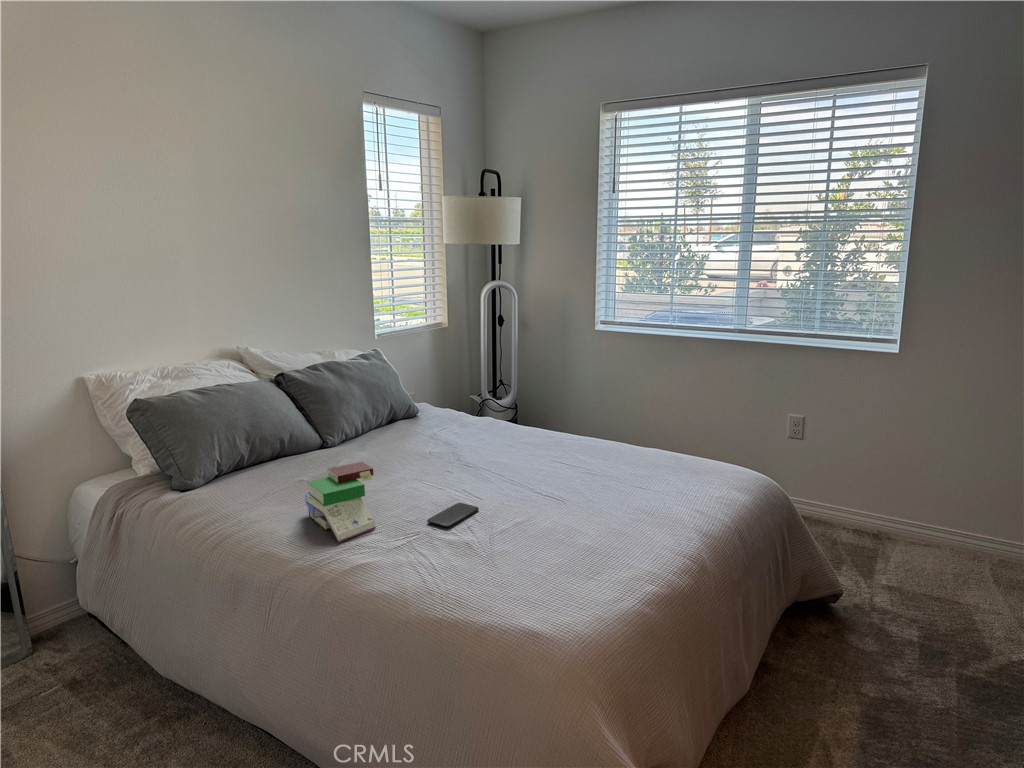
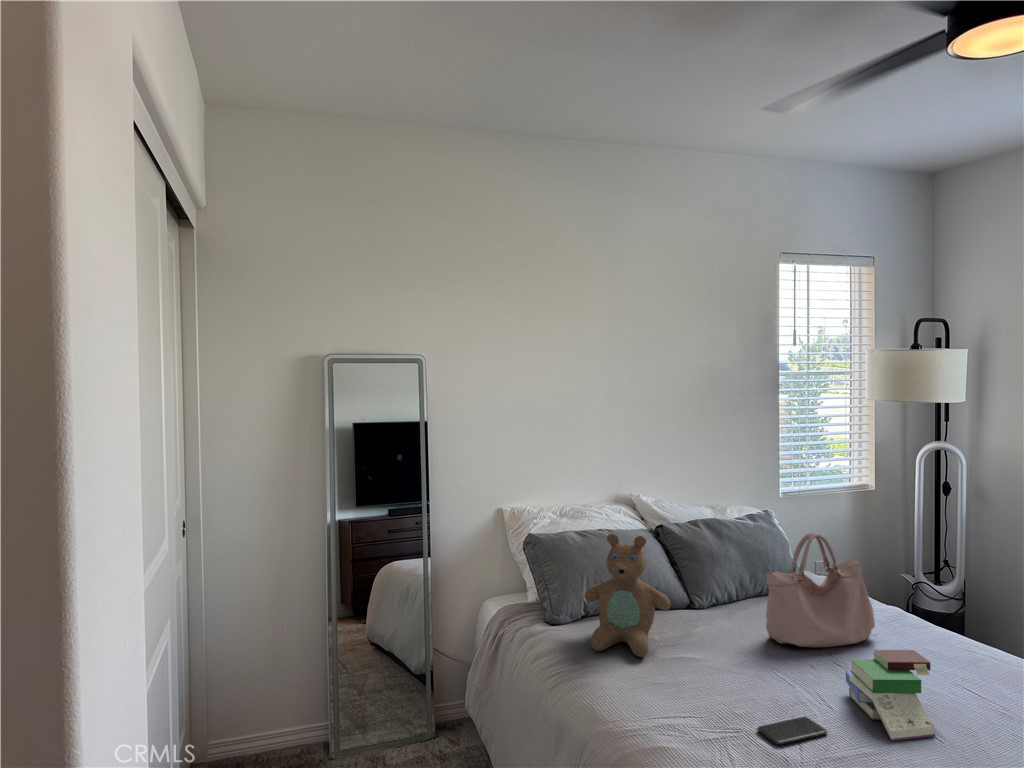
handbag: none [399,357,482,457] -> present [766,533,875,647]
teddy bear: none [222,379,317,502] -> present [585,534,671,657]
book: present [305,462,376,542] -> present [846,650,936,741]

